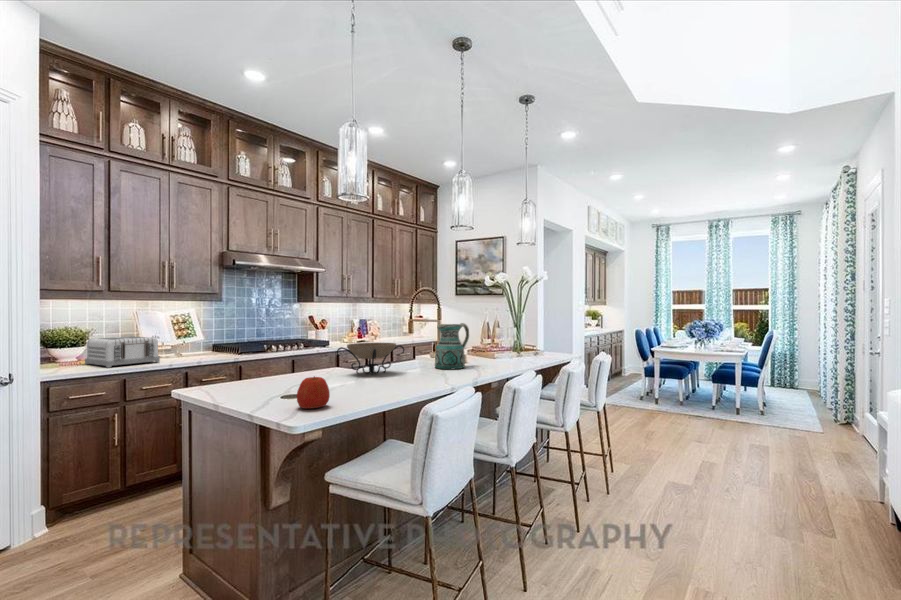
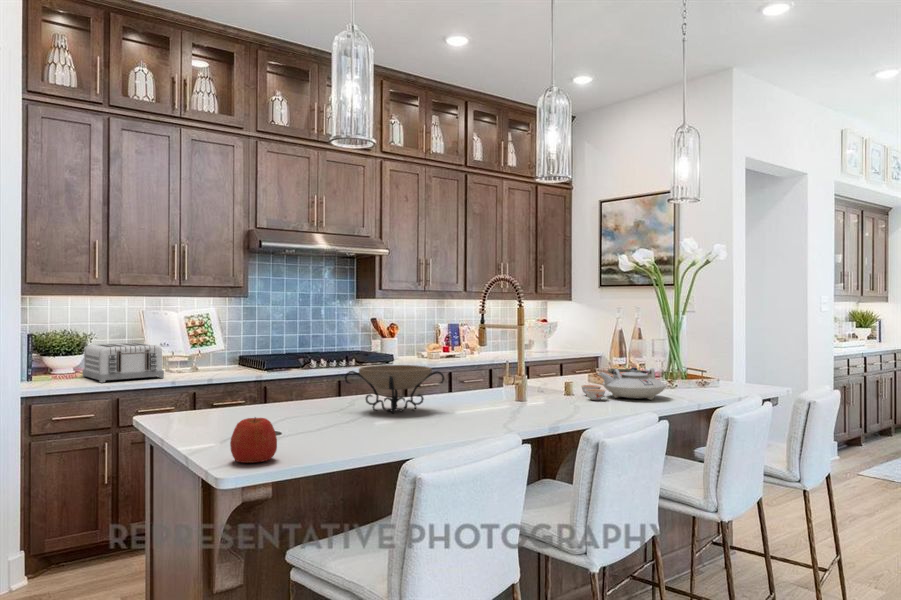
ceramic pitcher: present [435,323,469,369] -> none [497,339,556,411]
teapot: none [477,341,528,361] -> present [581,367,666,400]

